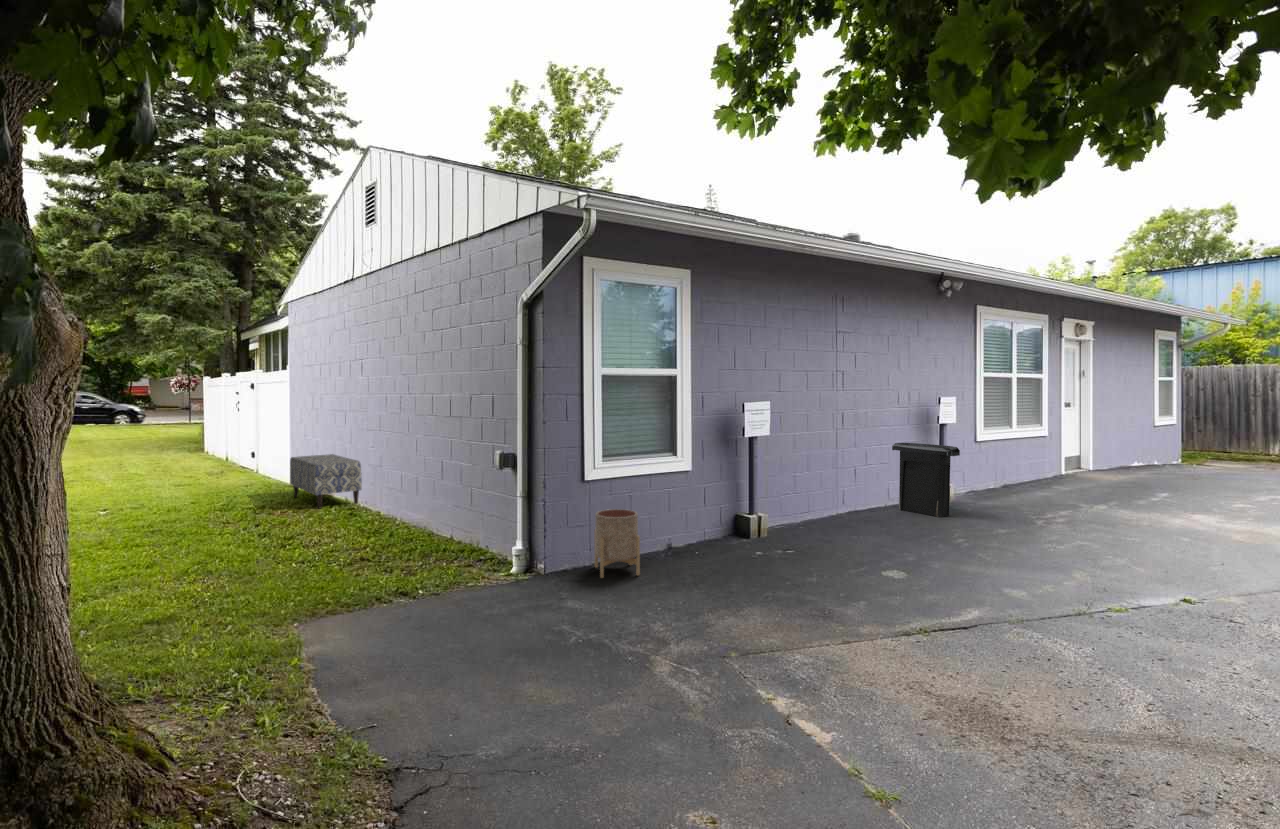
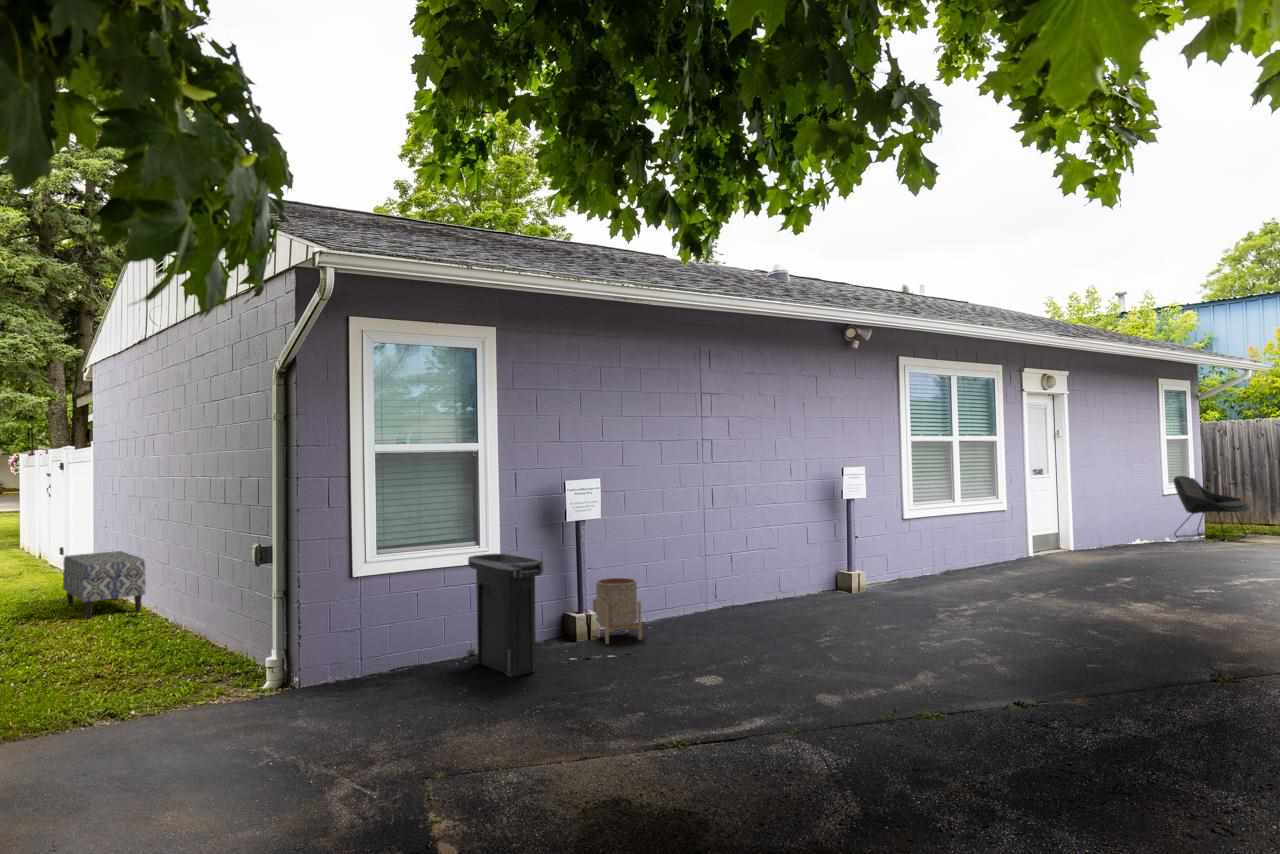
lounge chair: none [1161,411,1228,464] -> present [1174,476,1250,541]
trash can: present [892,443,960,517] -> present [468,554,543,676]
planter: present [594,509,640,578] -> present [593,578,642,644]

